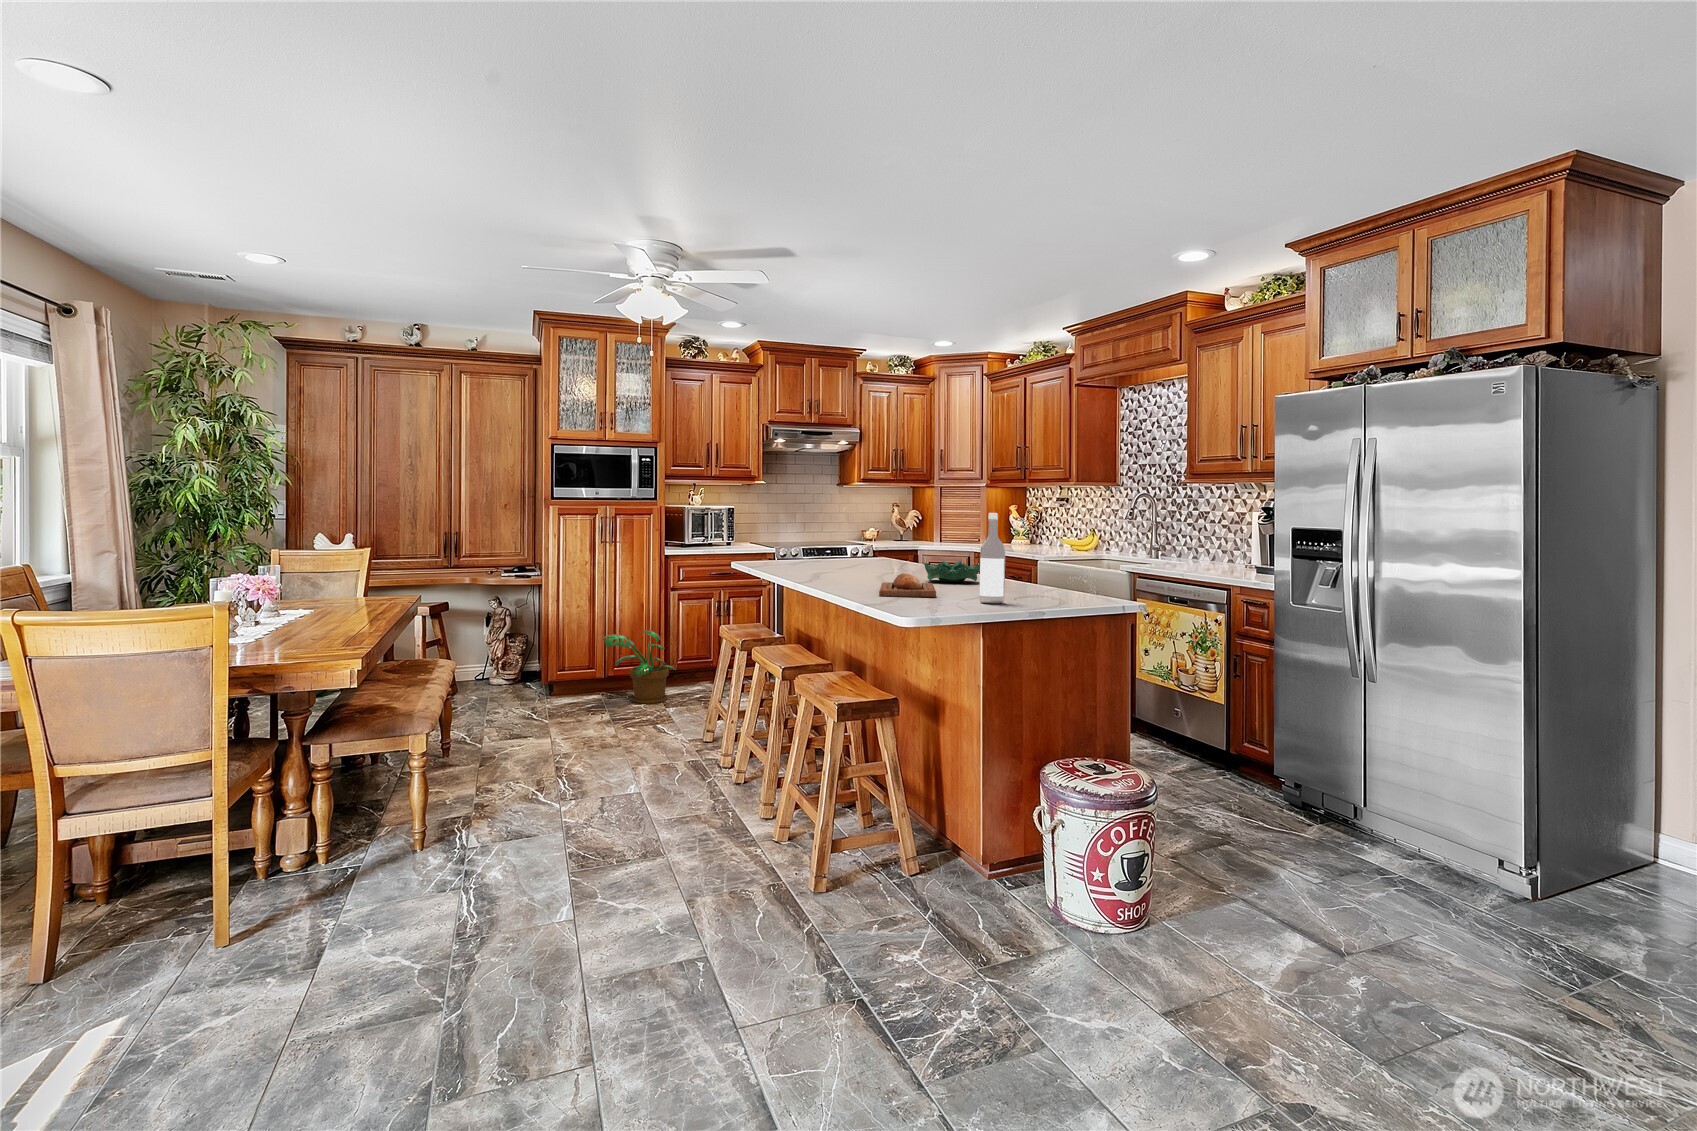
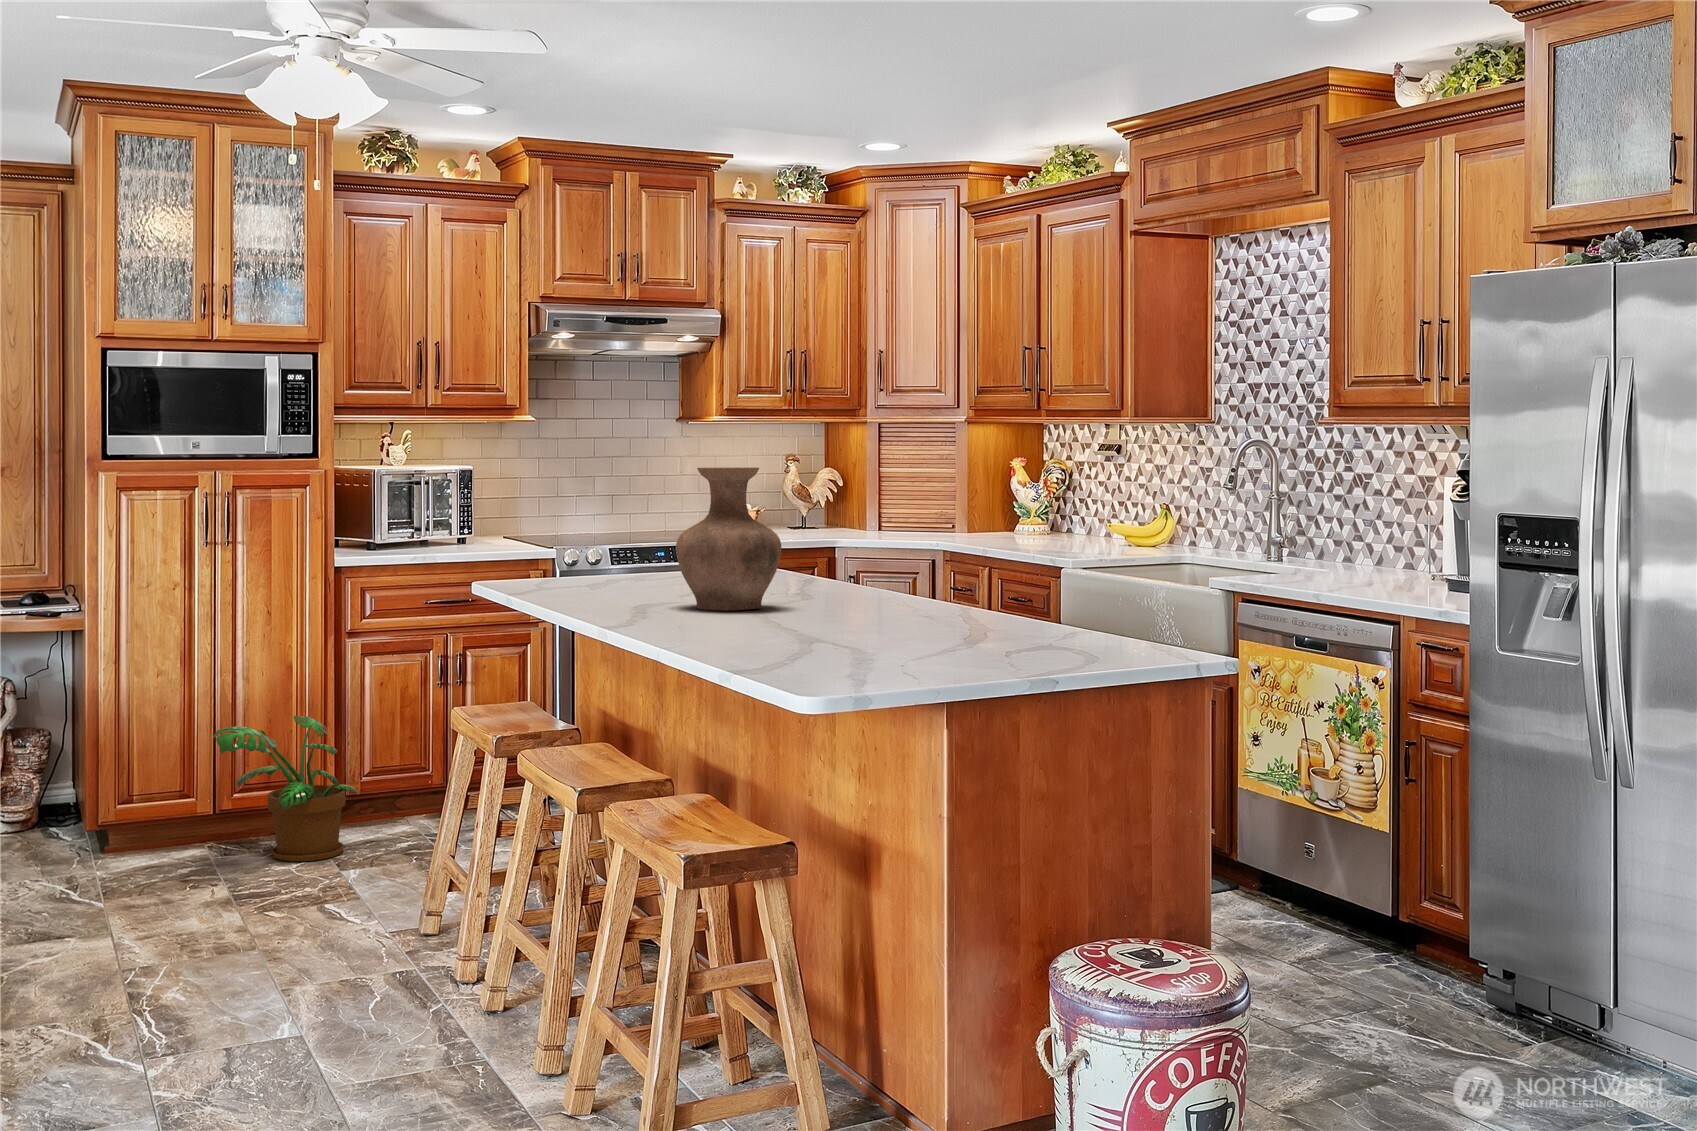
vase: none [837,501,892,576] -> present [676,467,781,610]
wine bottle: present [980,513,1005,604] -> none [938,502,982,666]
decorative bowl: present [924,561,980,582] -> none [841,580,945,620]
bread loaf: present [879,573,936,597] -> none [756,609,860,654]

